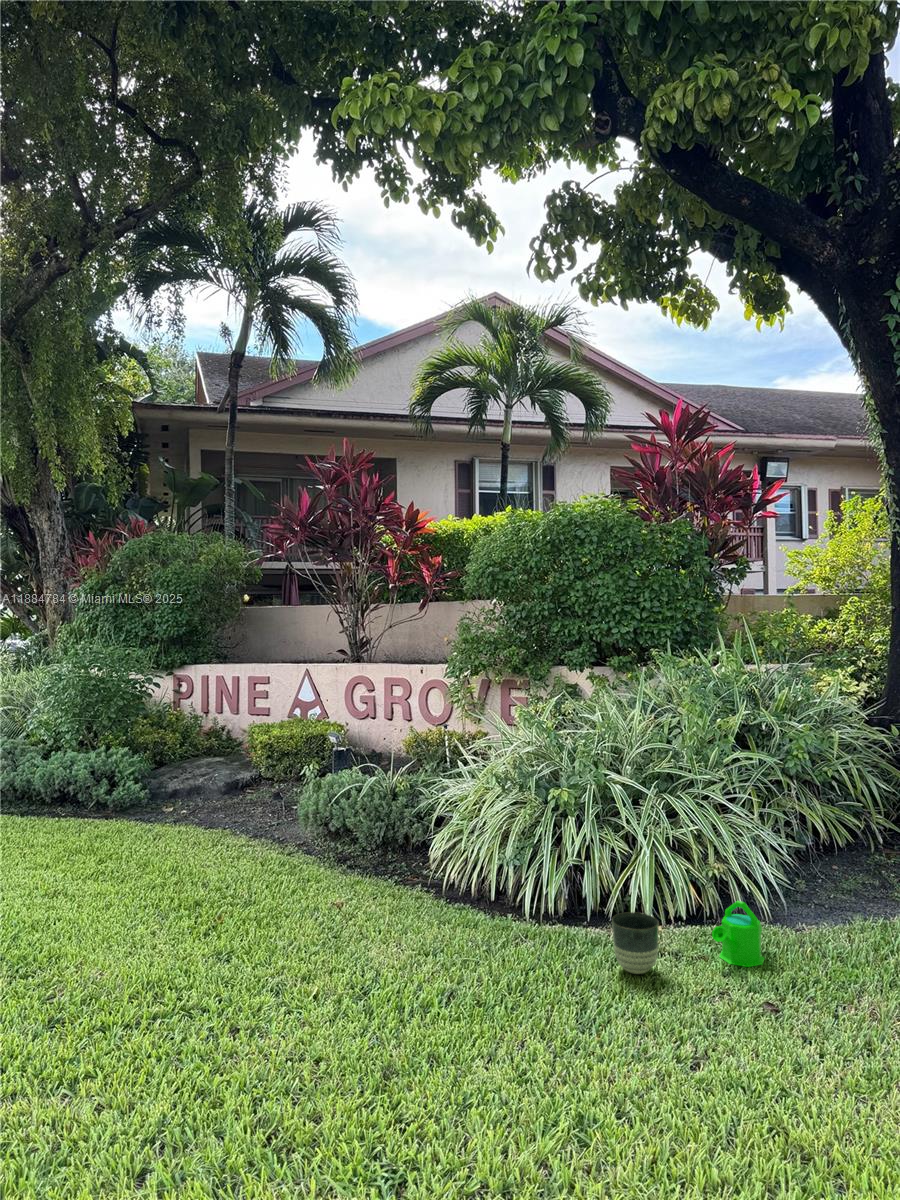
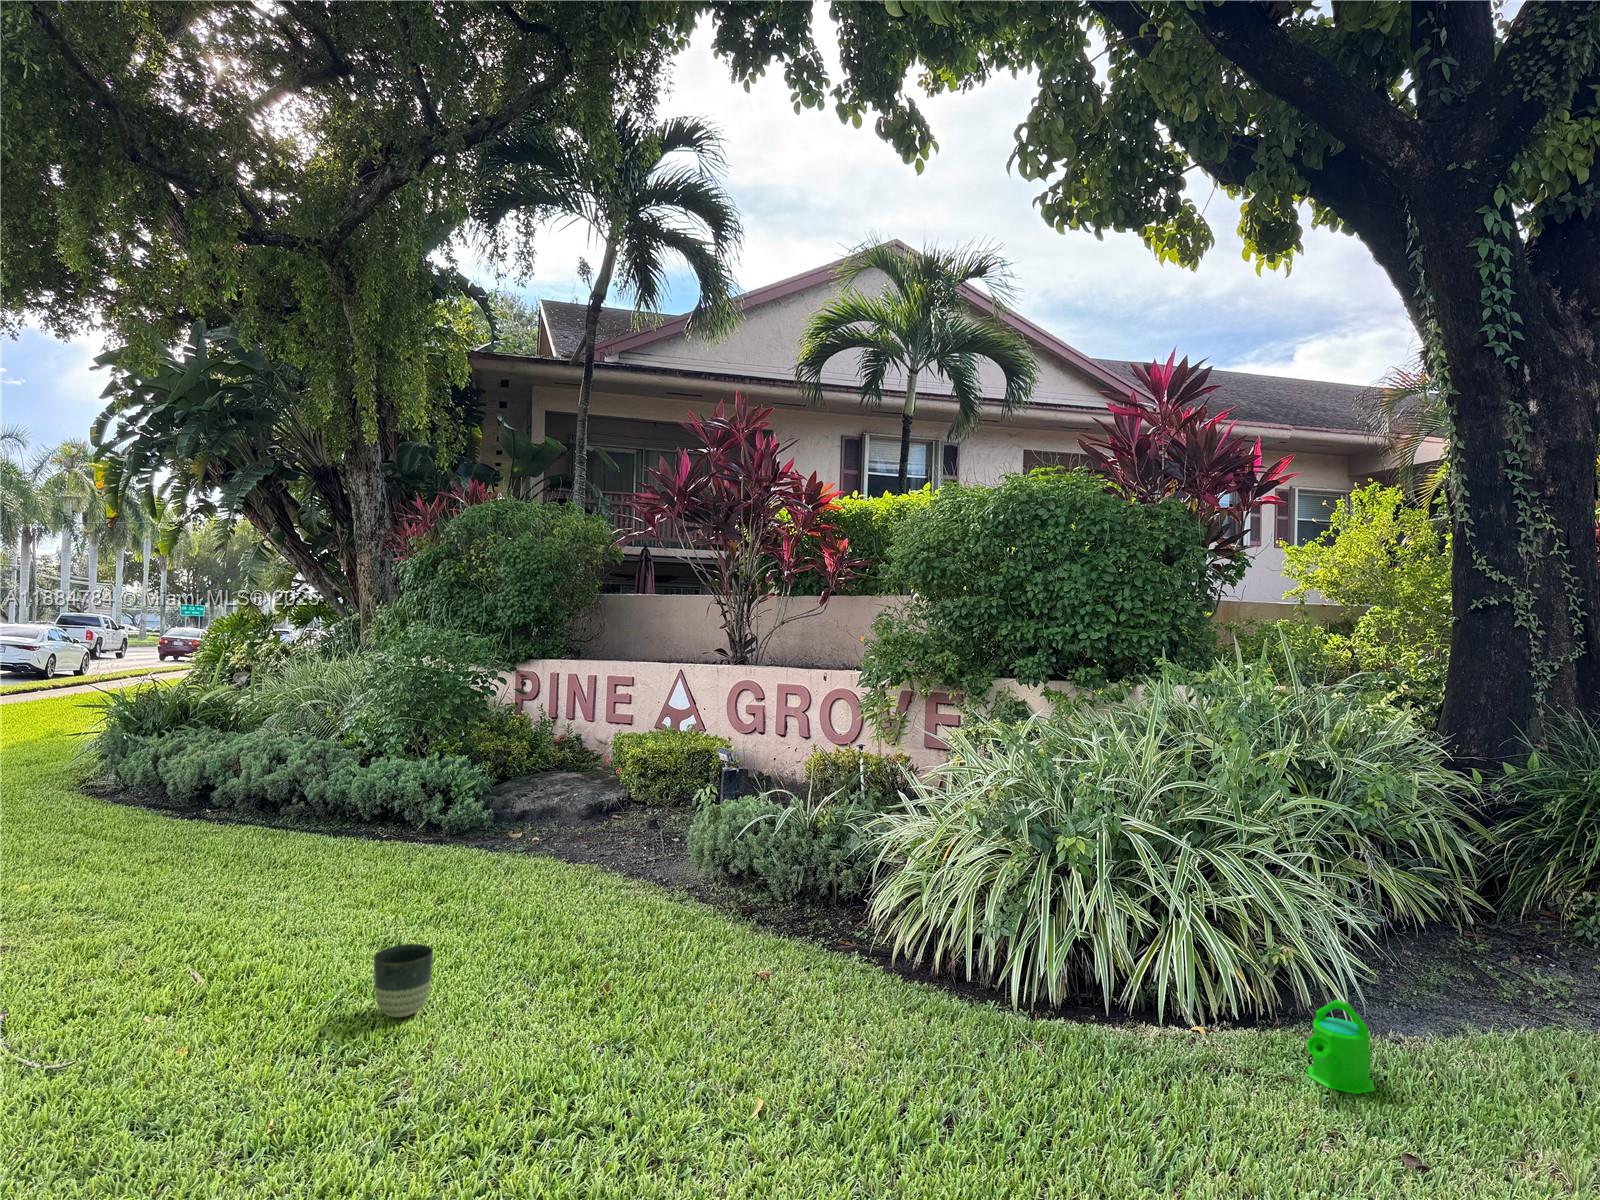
planter: present [612,912,659,974] -> present [374,944,433,1018]

